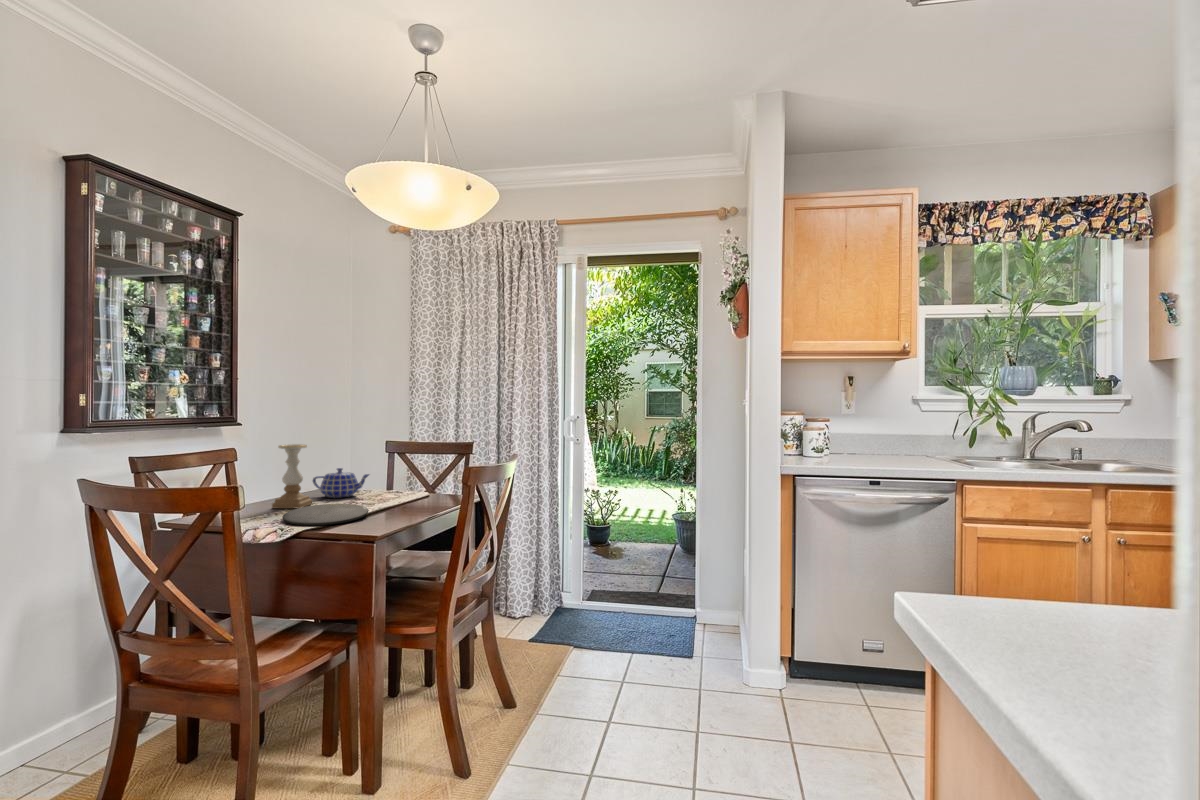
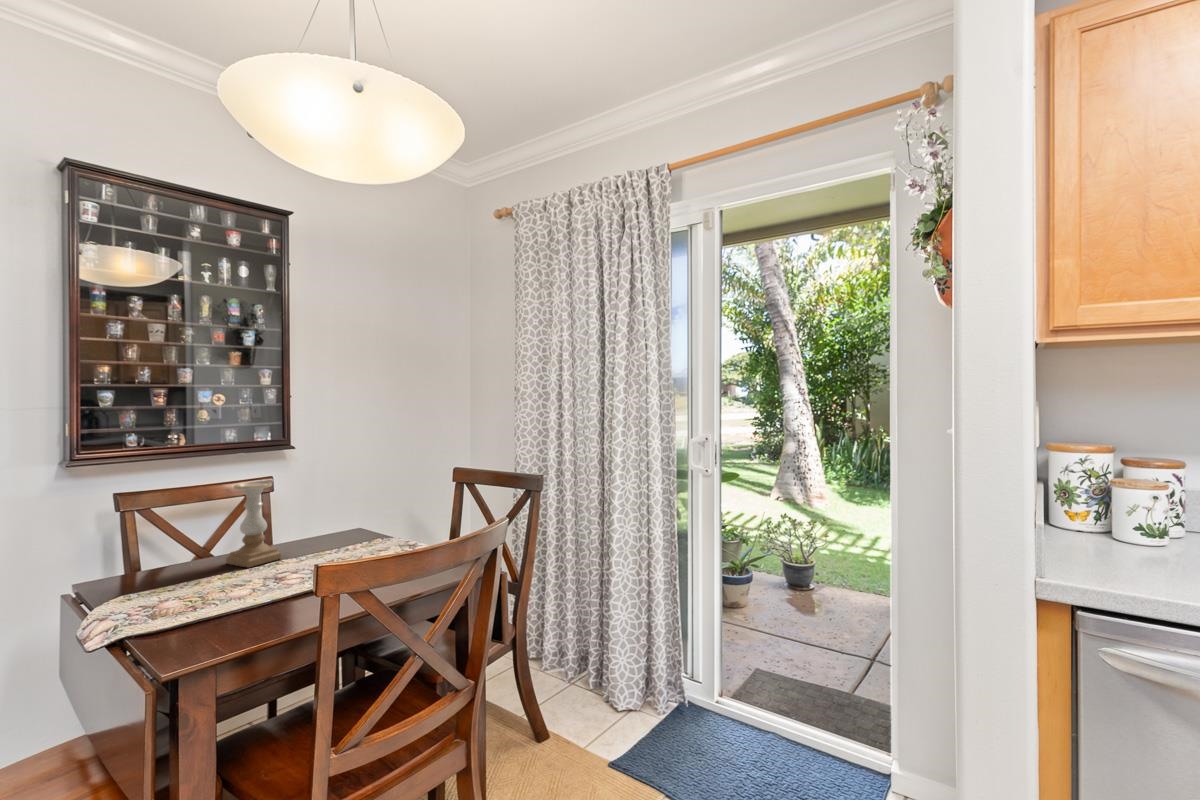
teapot: present [313,468,369,498] -> none [317,509,371,548]
plate: present [282,504,369,525] -> none [151,569,285,616]

